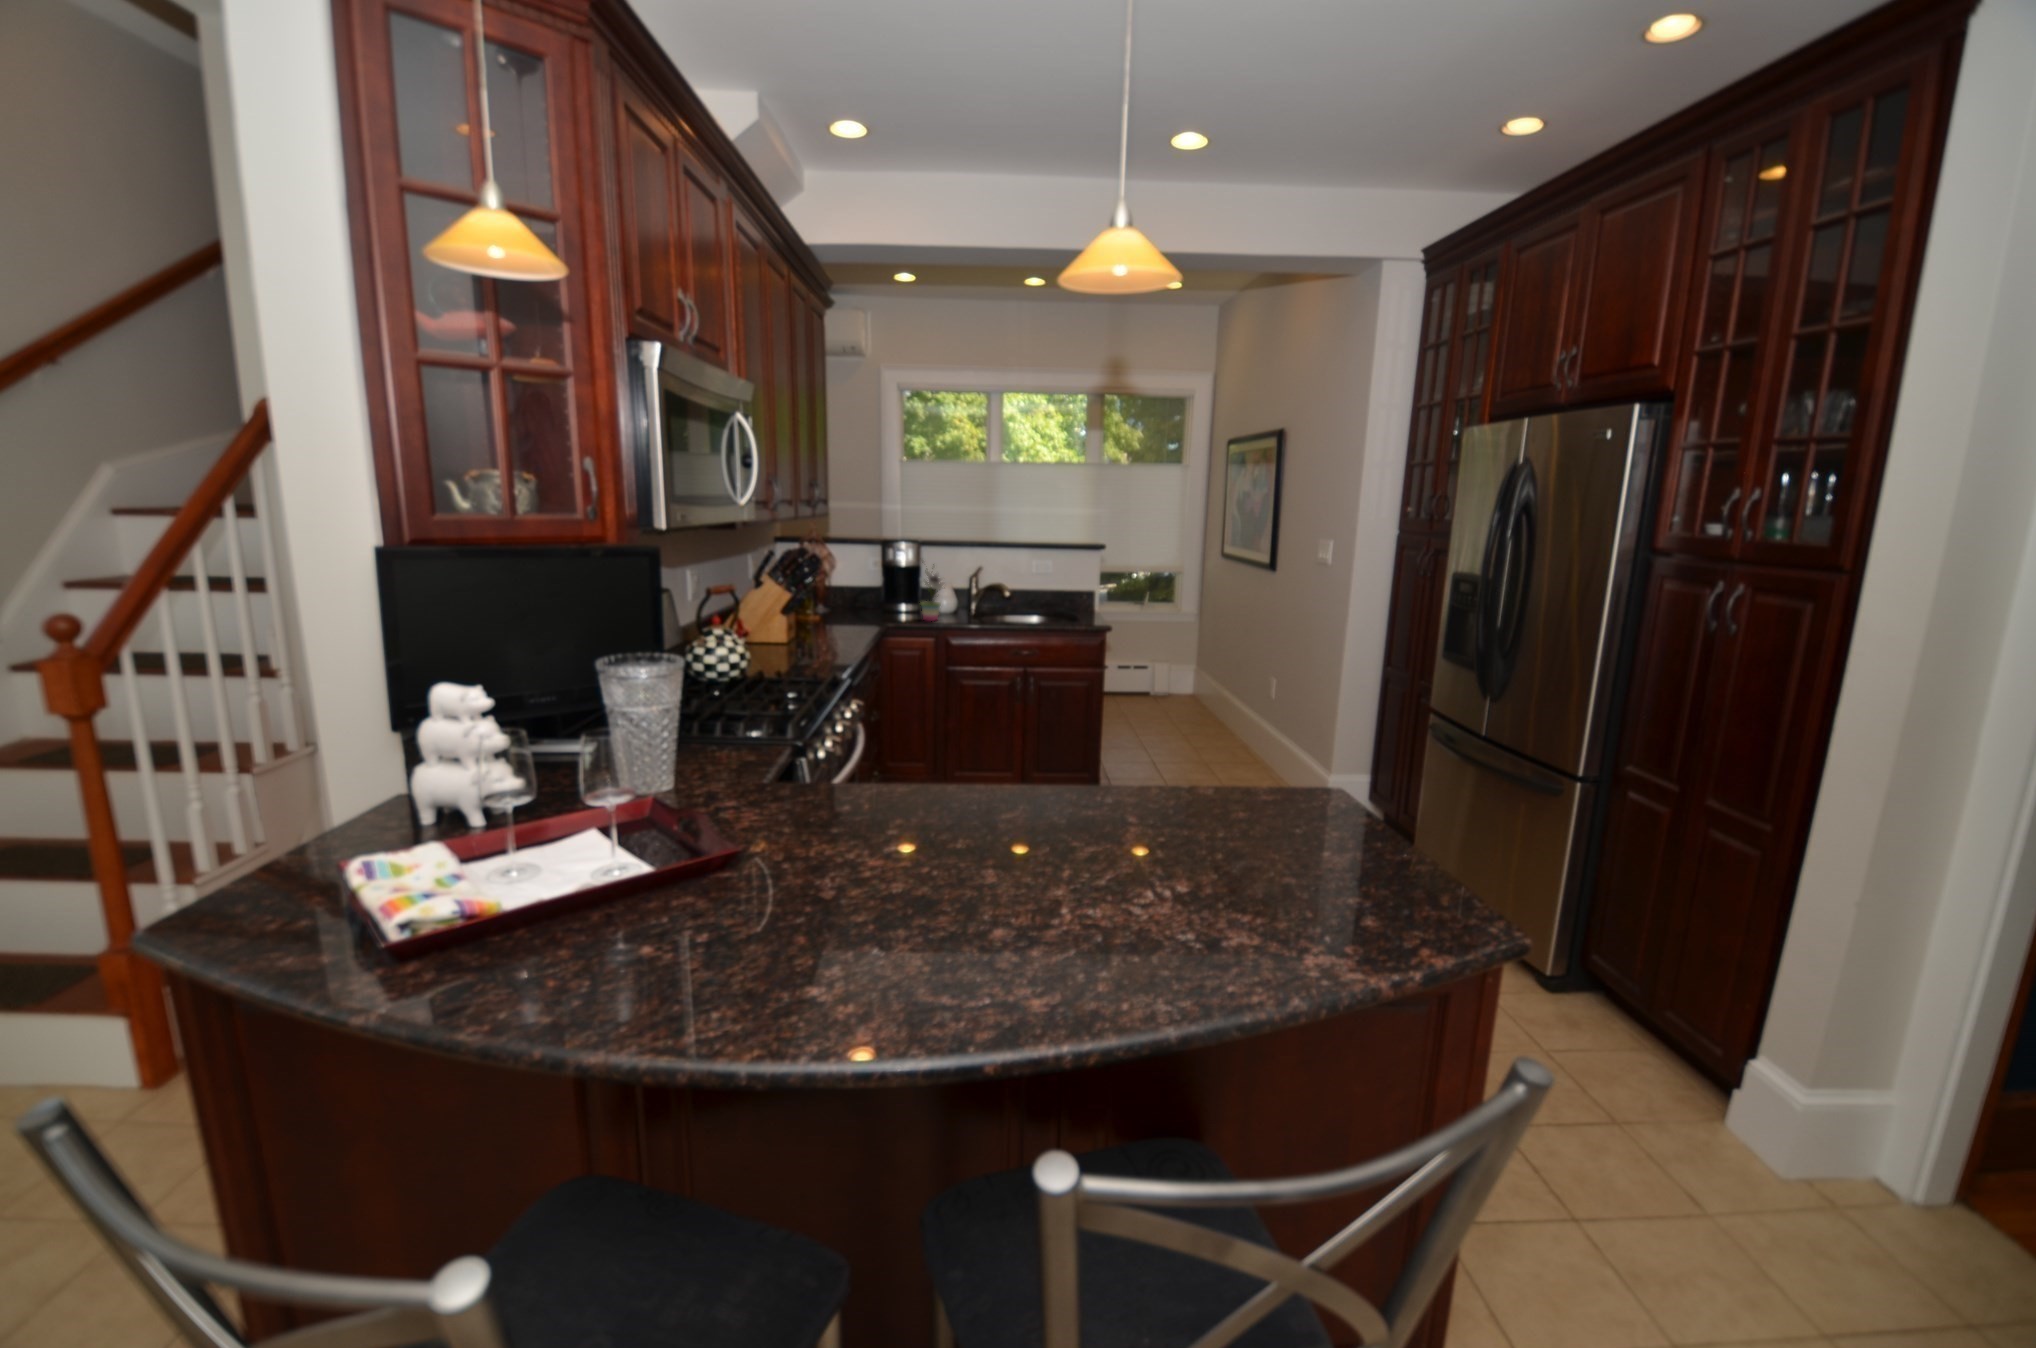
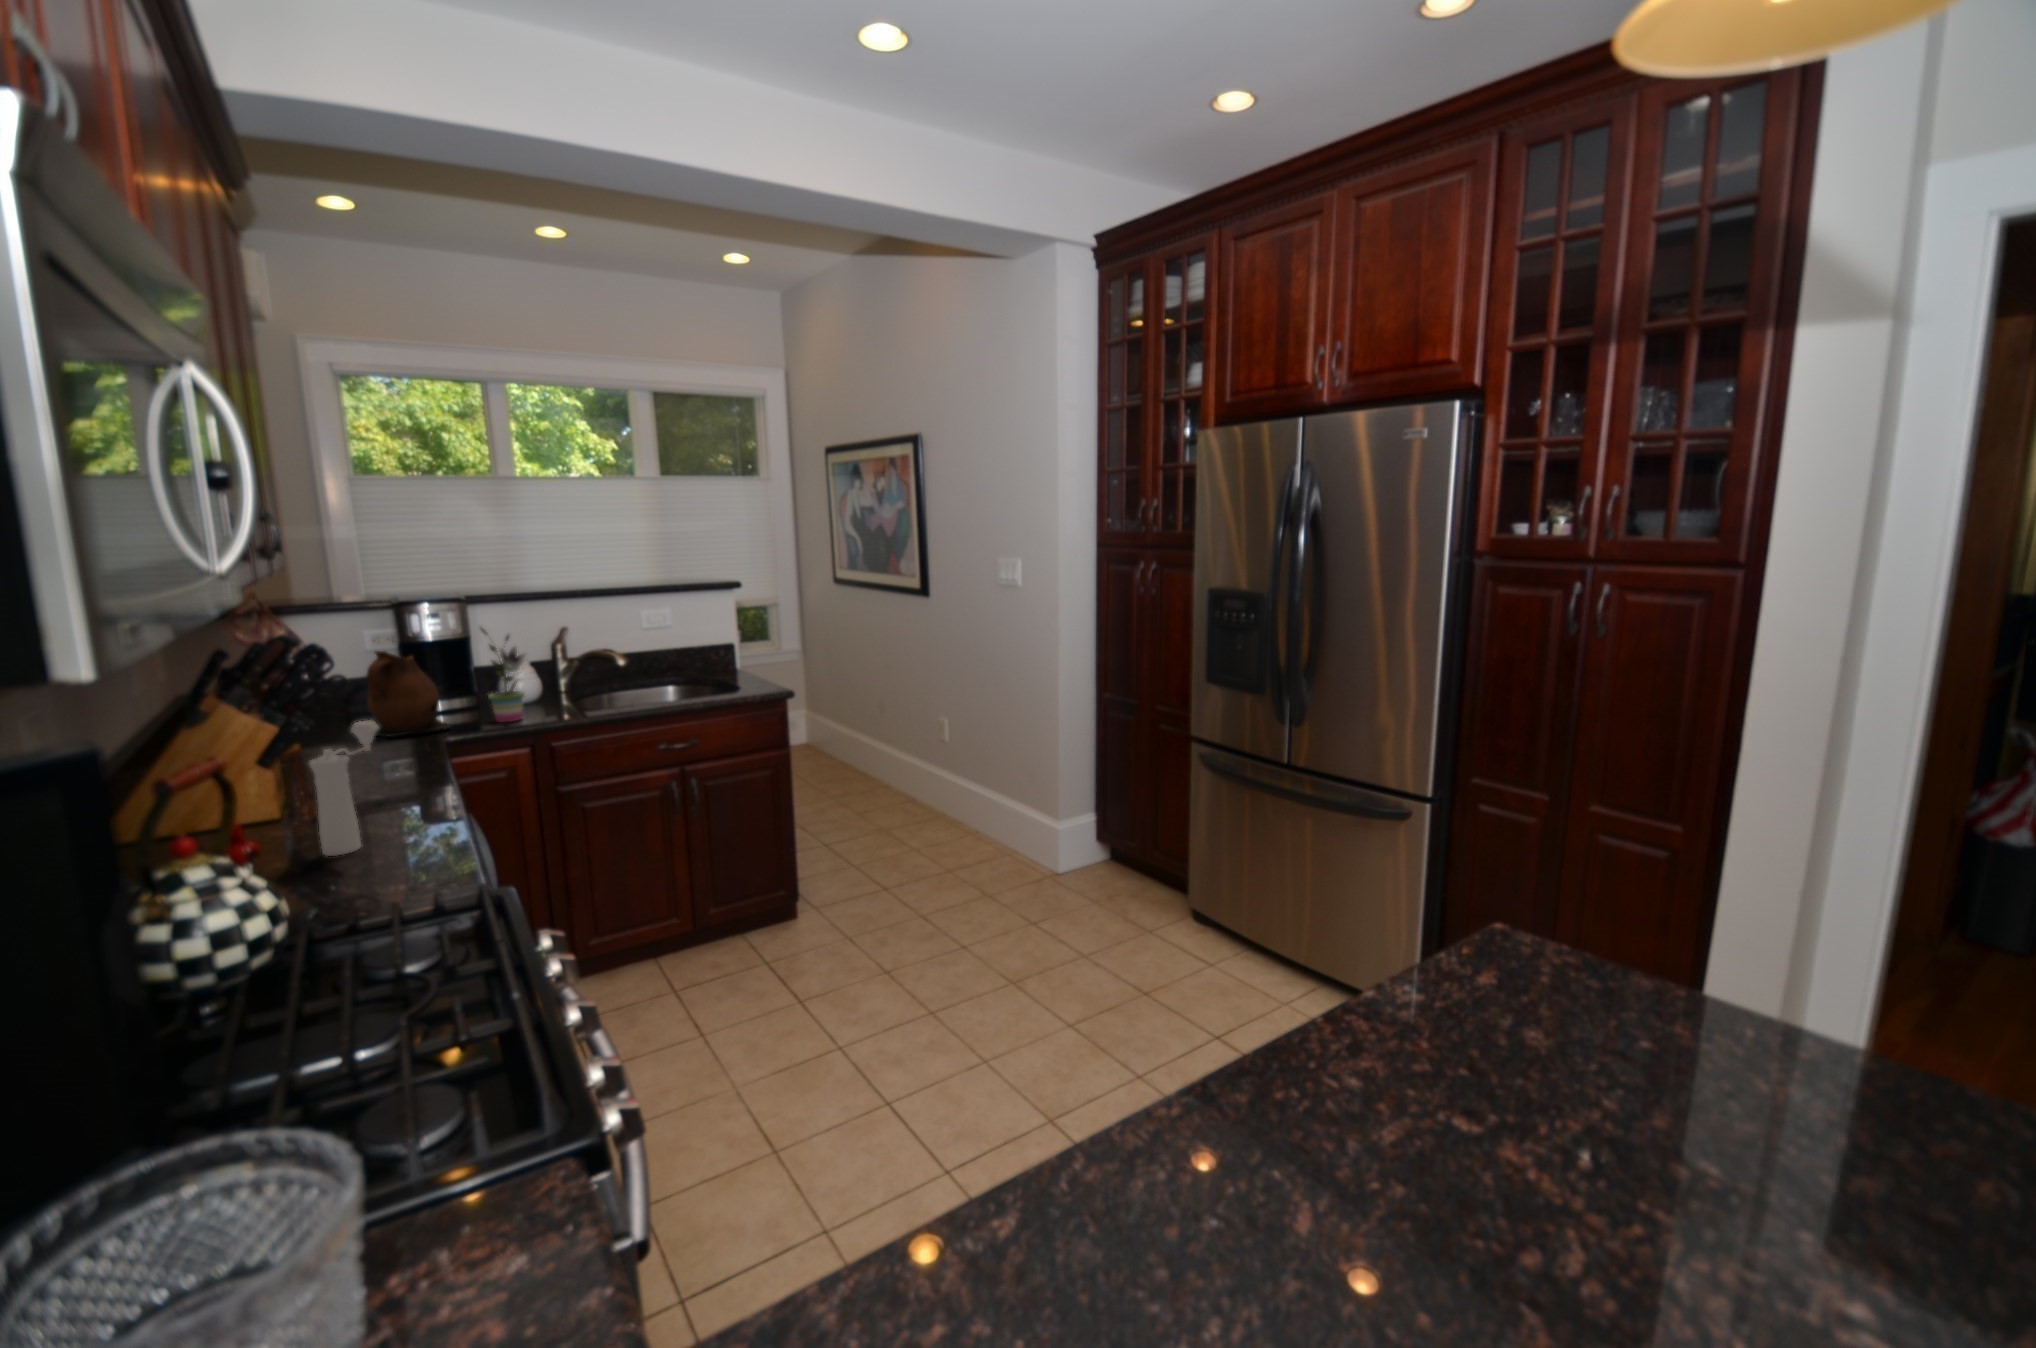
ceramic pitcher: none [855,566,898,620] -> present [366,651,450,737]
pepper mill: none [791,593,828,658] -> present [309,721,379,856]

